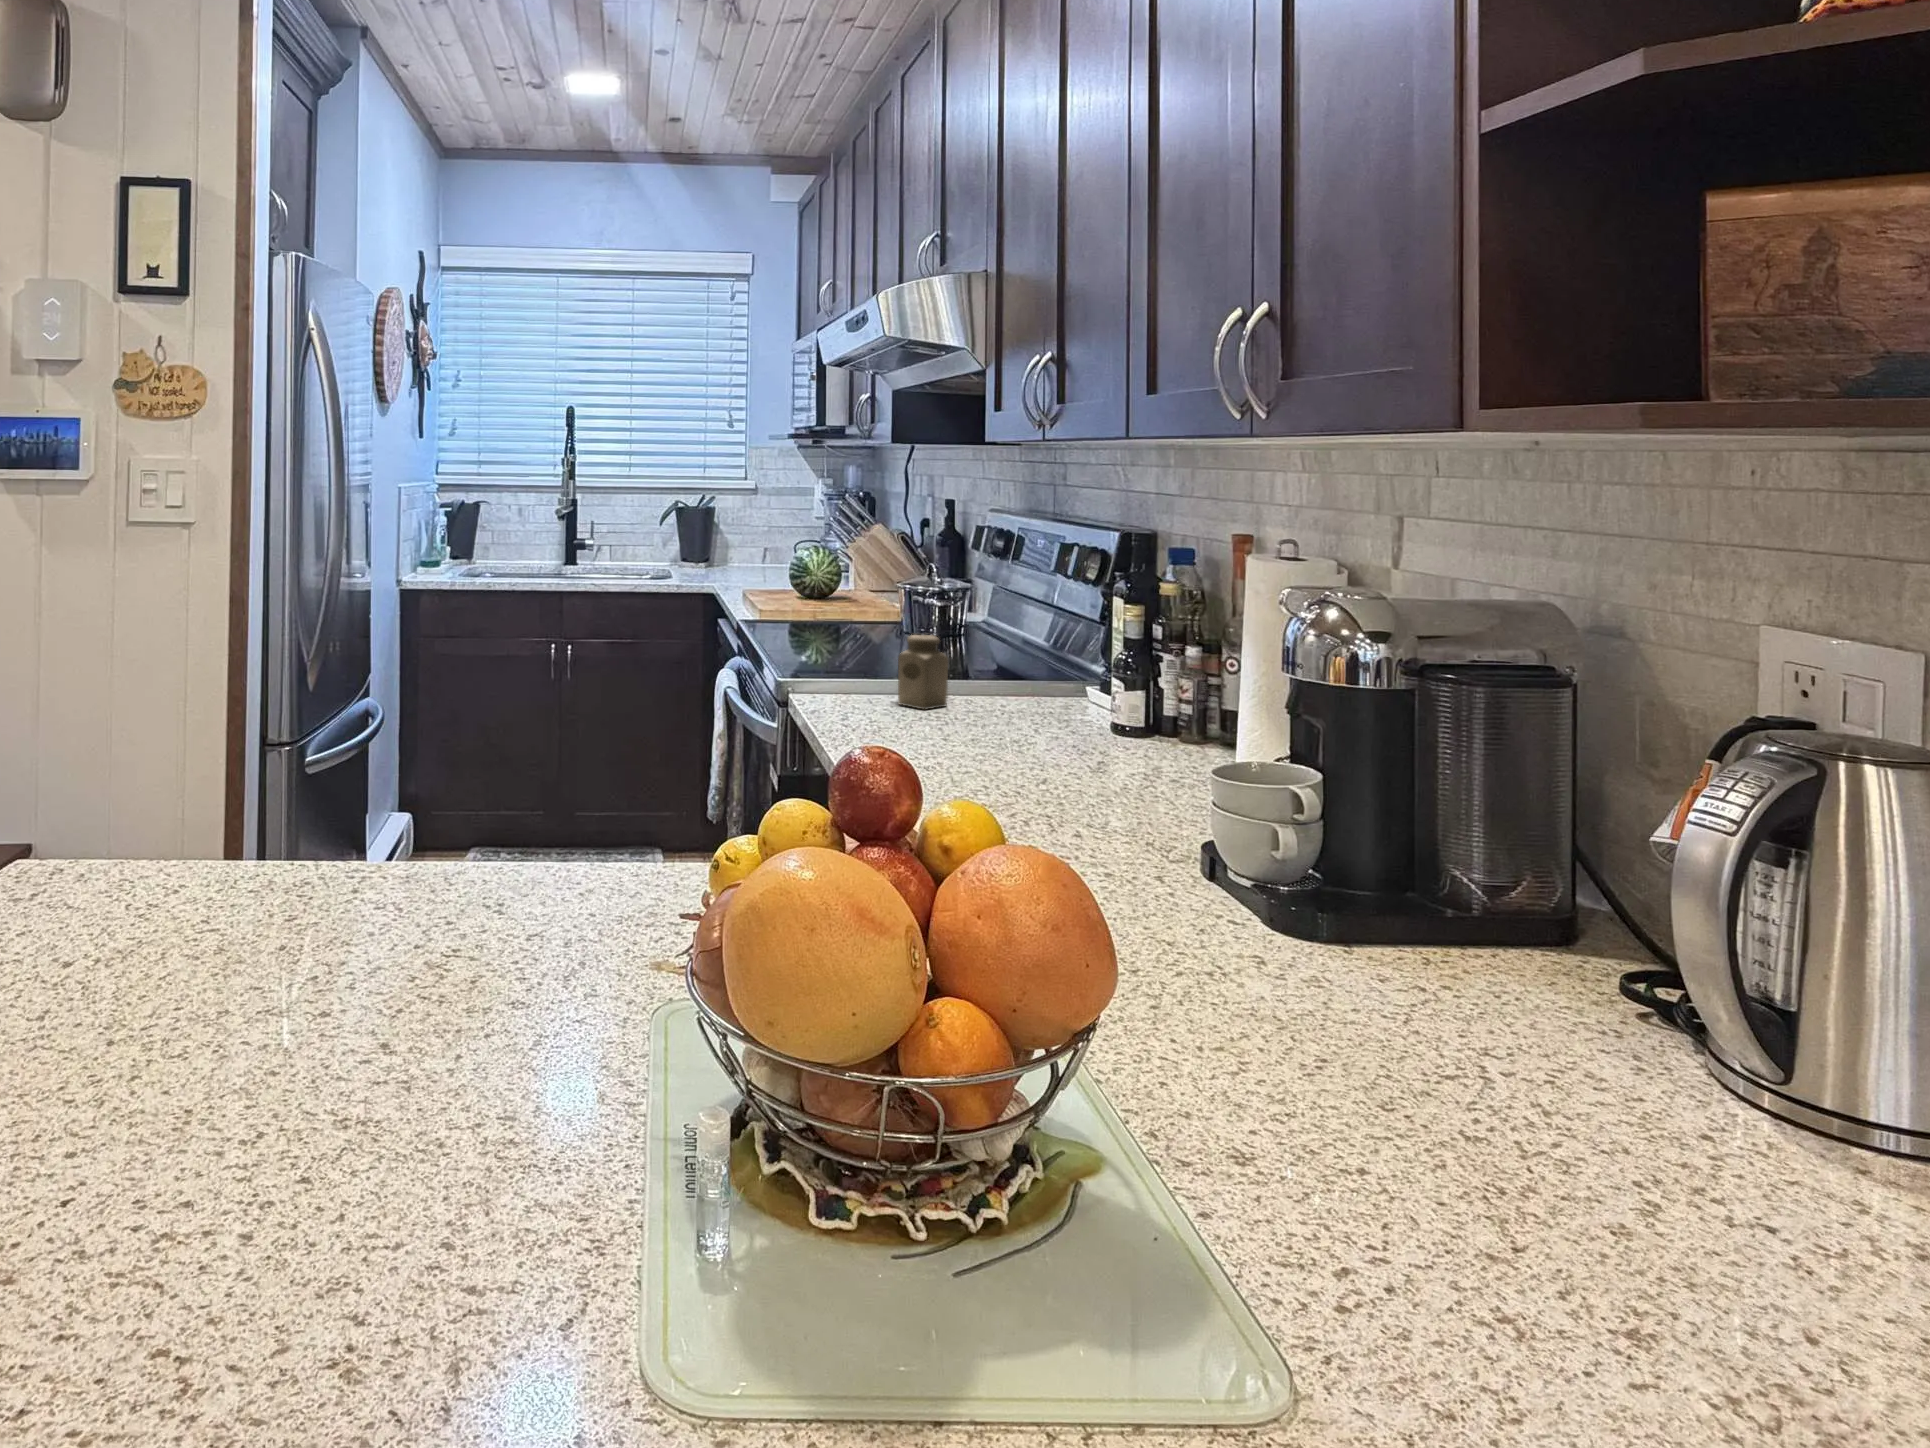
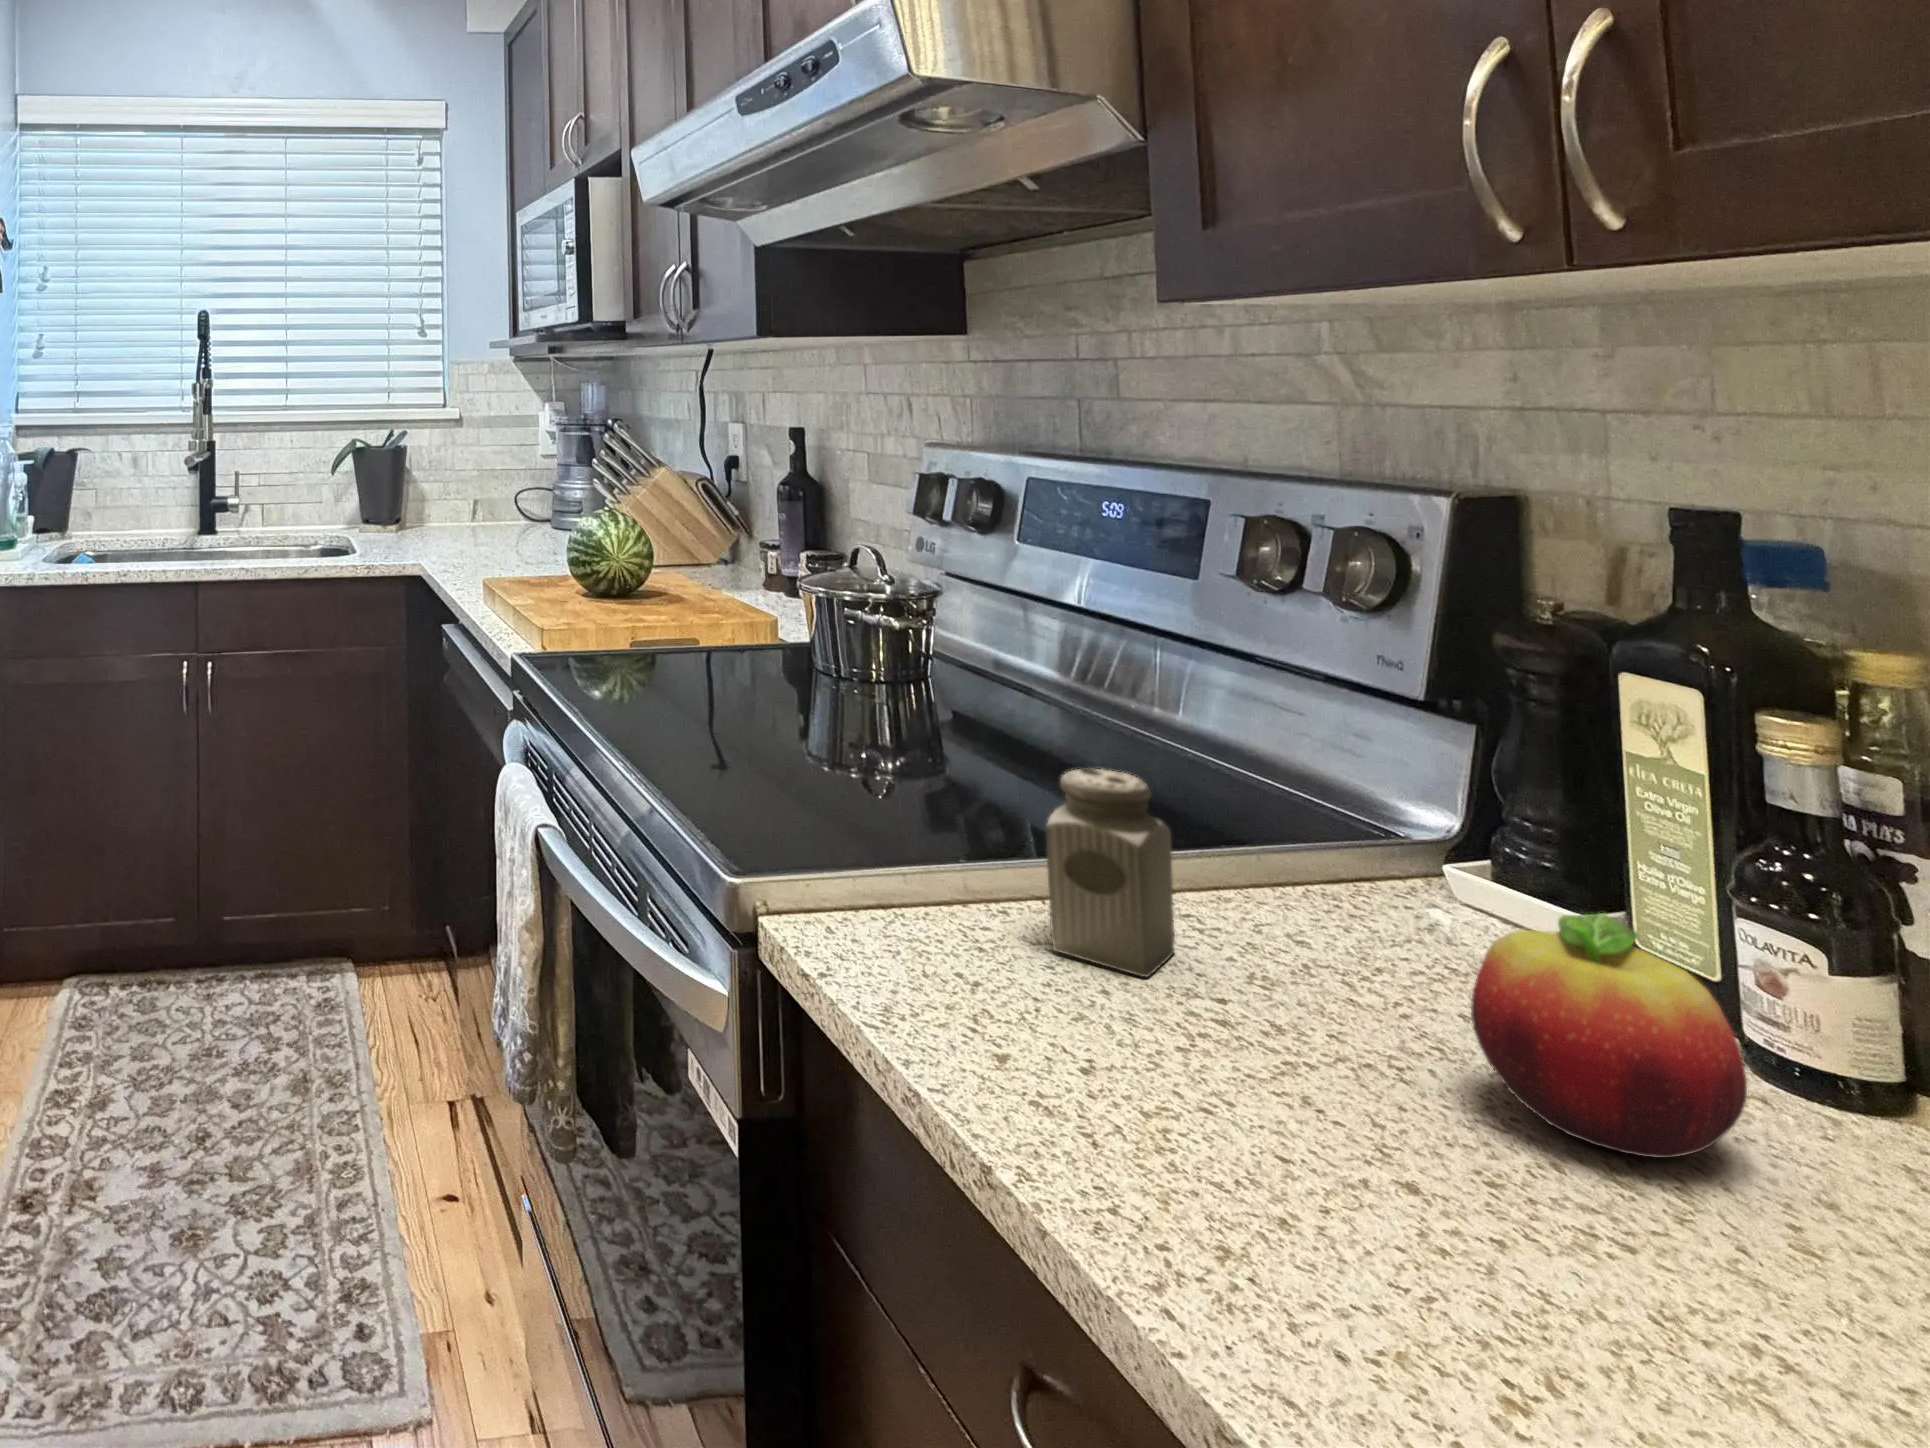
fruit: none [992,666,1063,736] -> present [1471,913,1747,1158]

